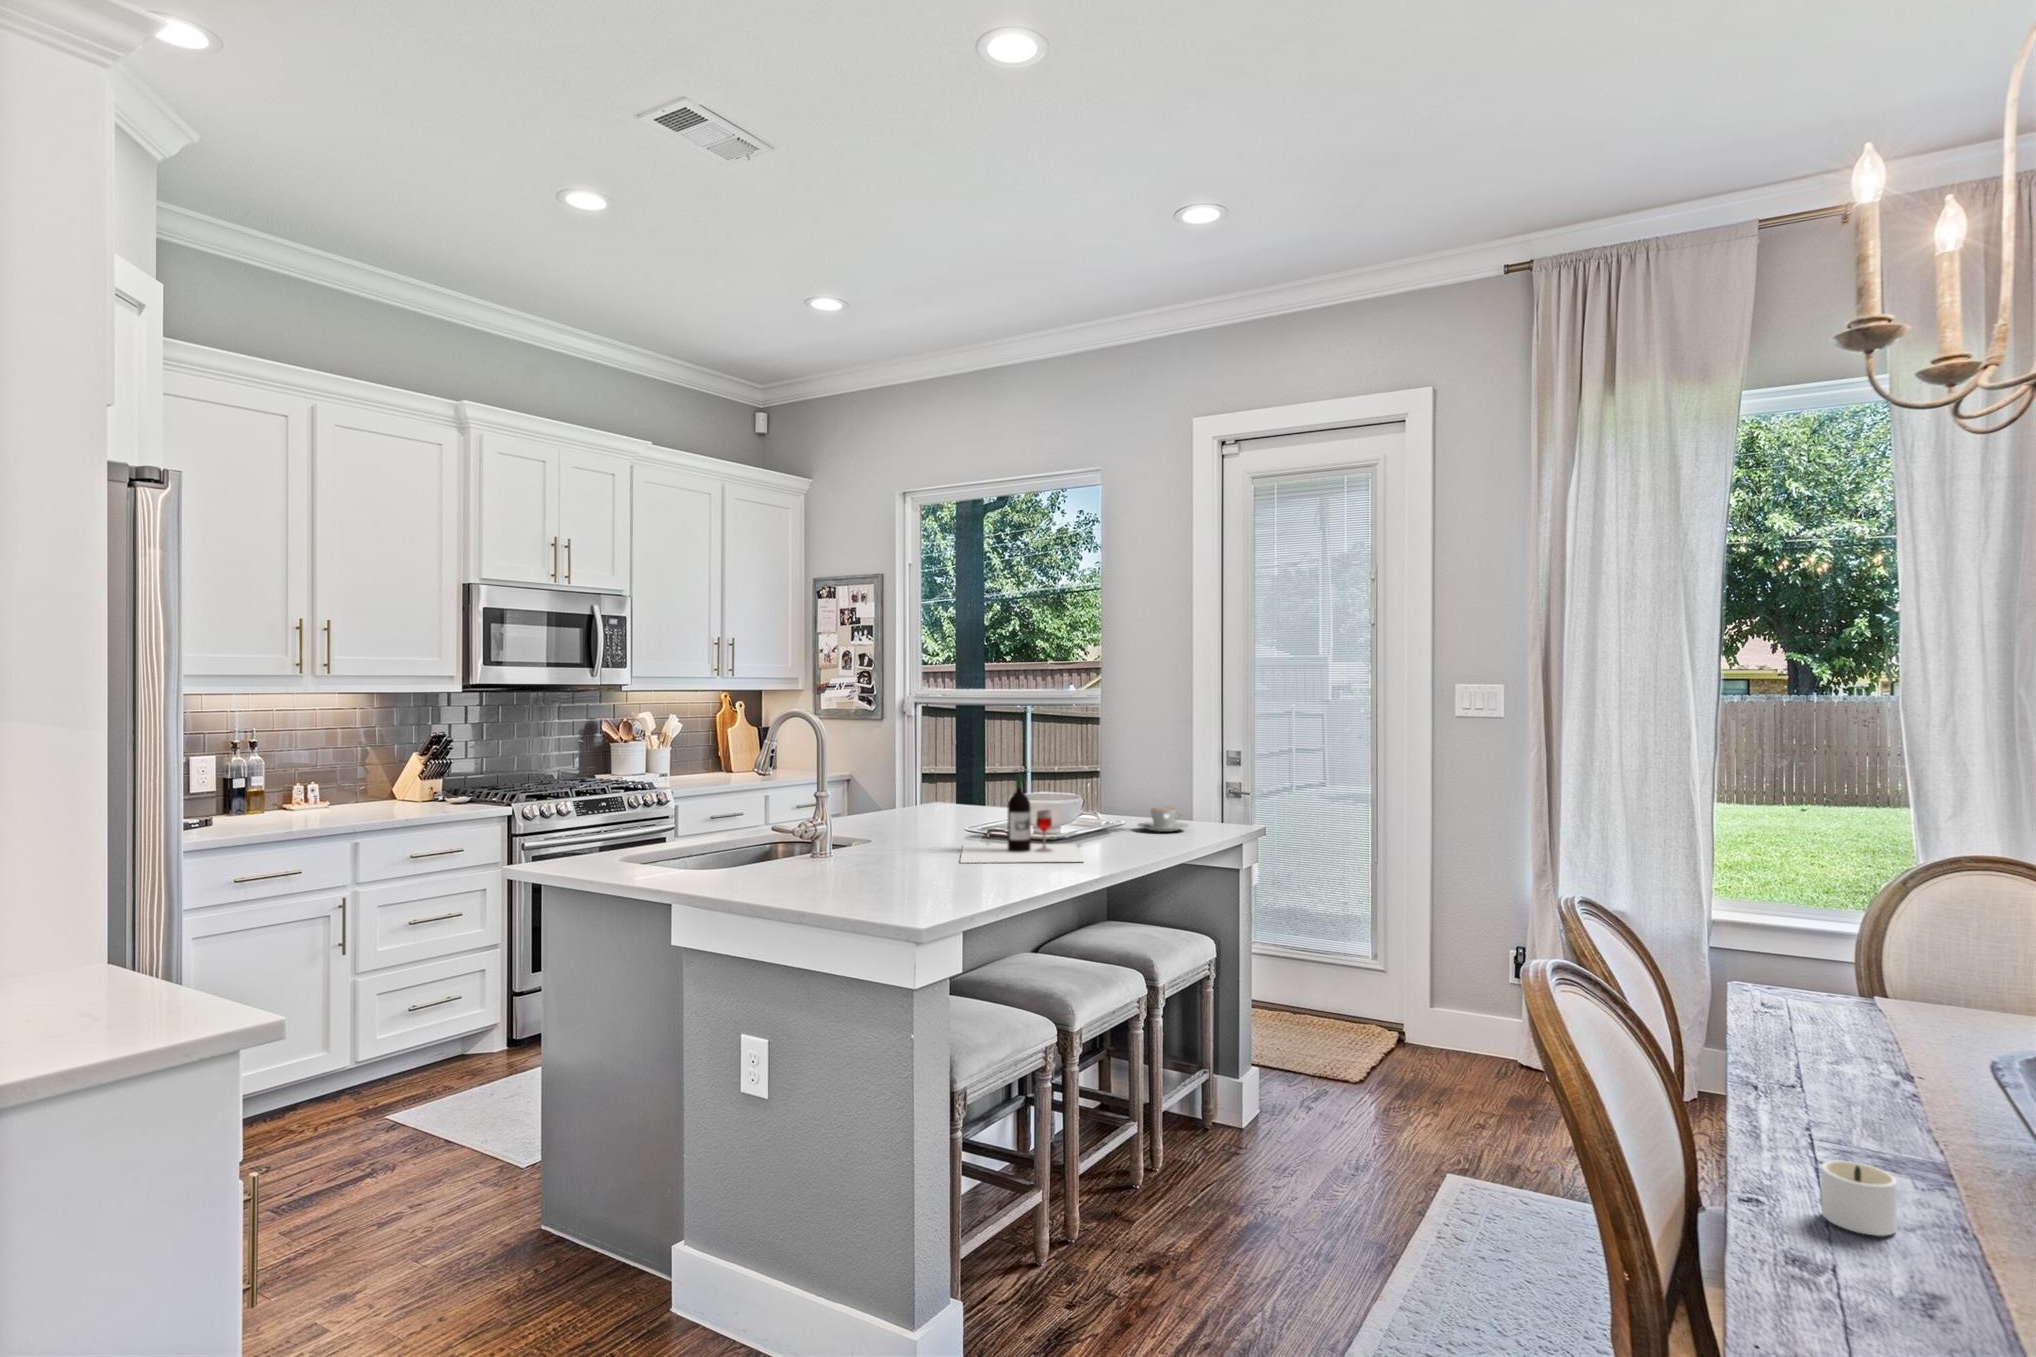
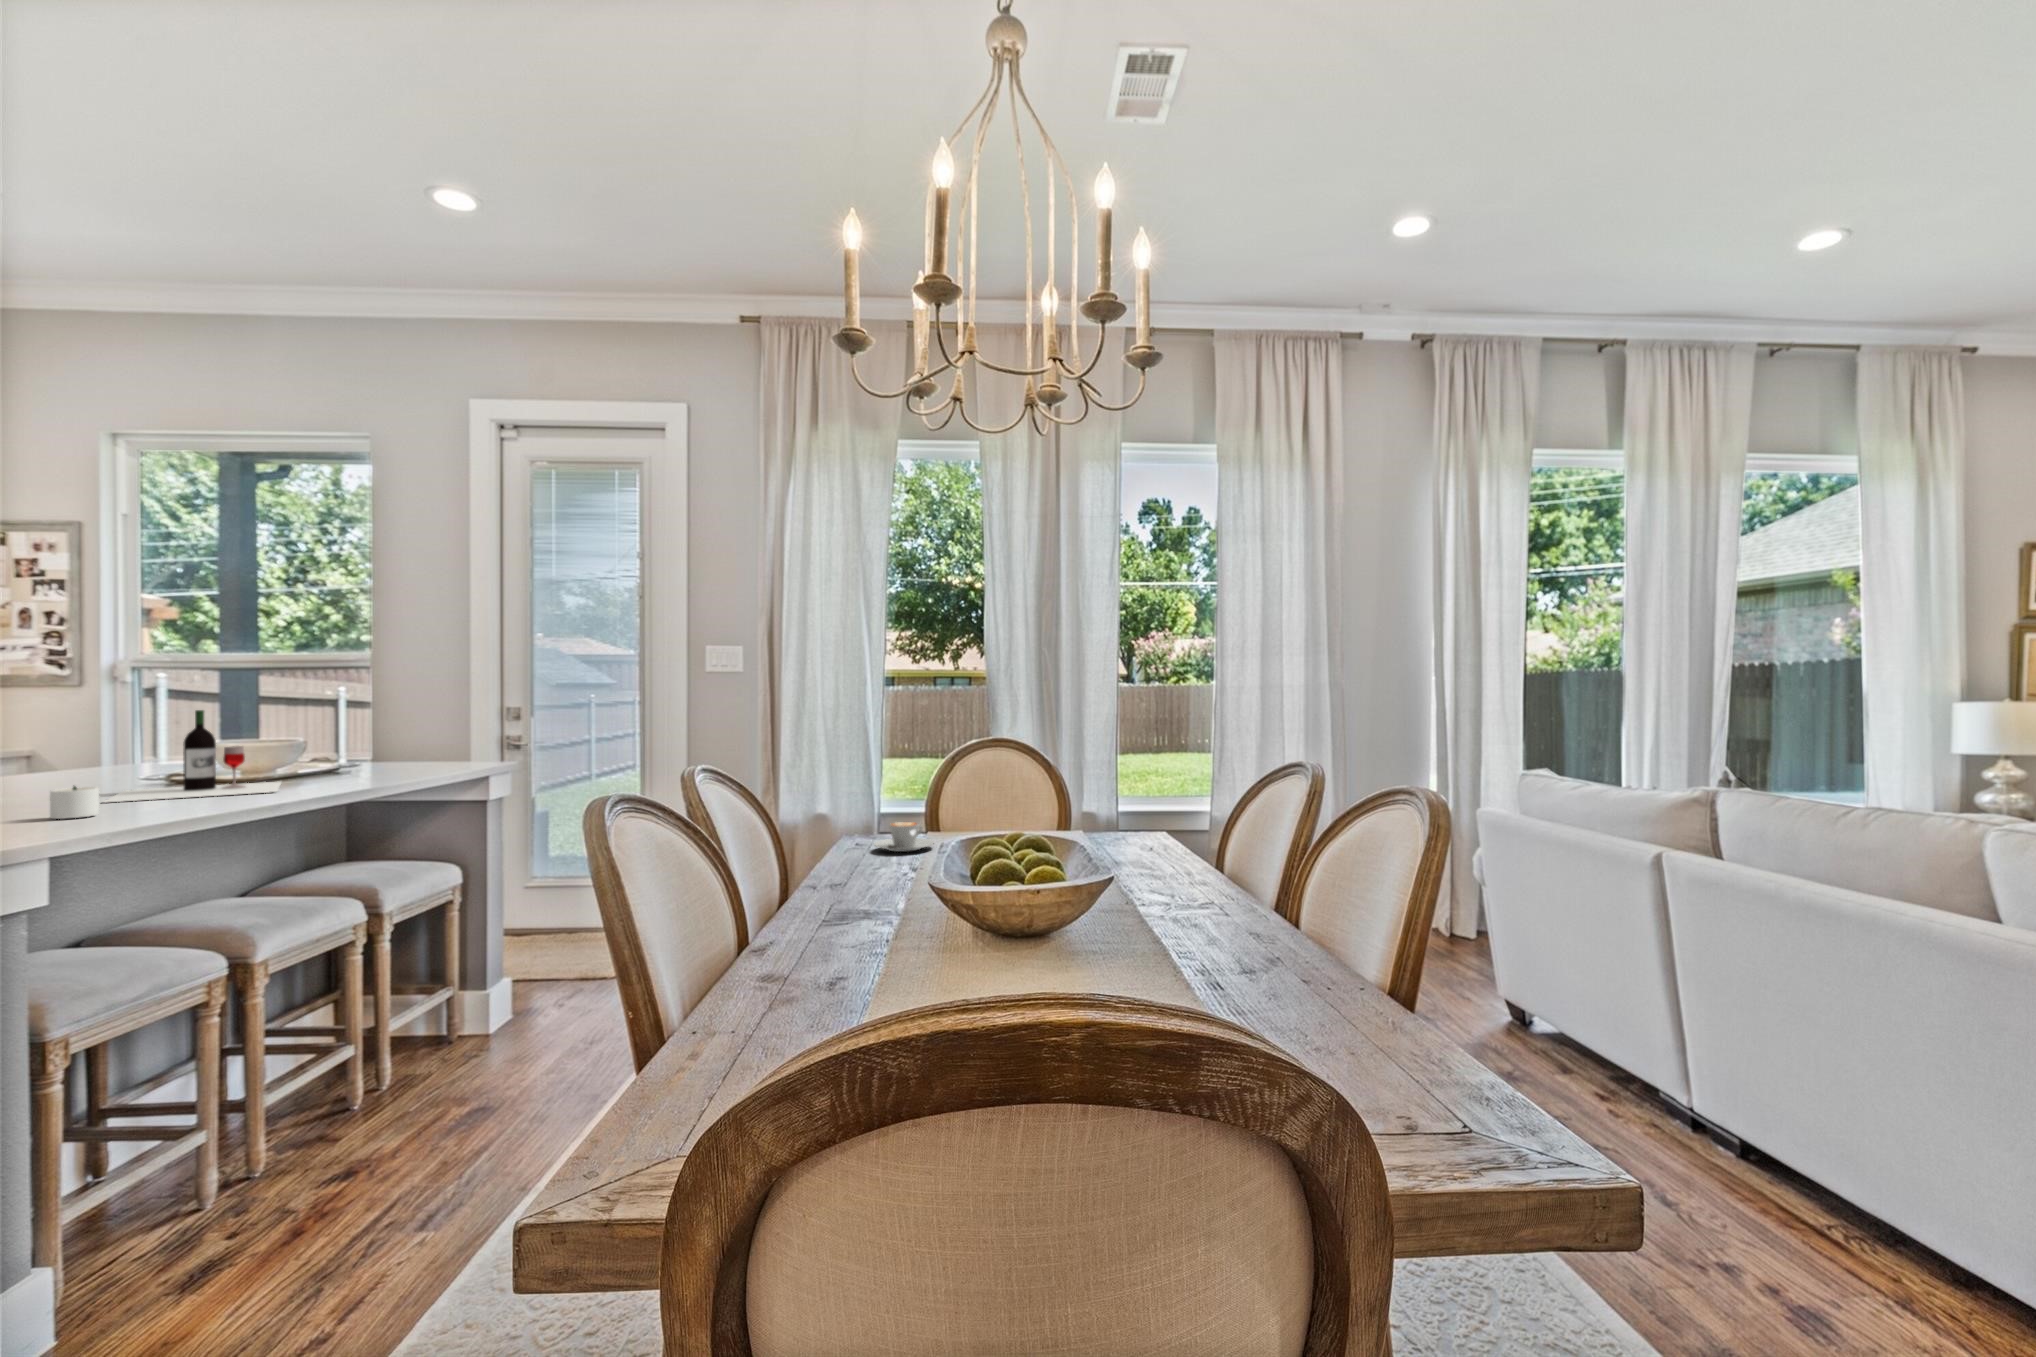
coffee cup: present [1138,808,1188,832] -> present [874,822,934,852]
candle: present [1821,1160,1897,1236] -> present [50,786,99,819]

